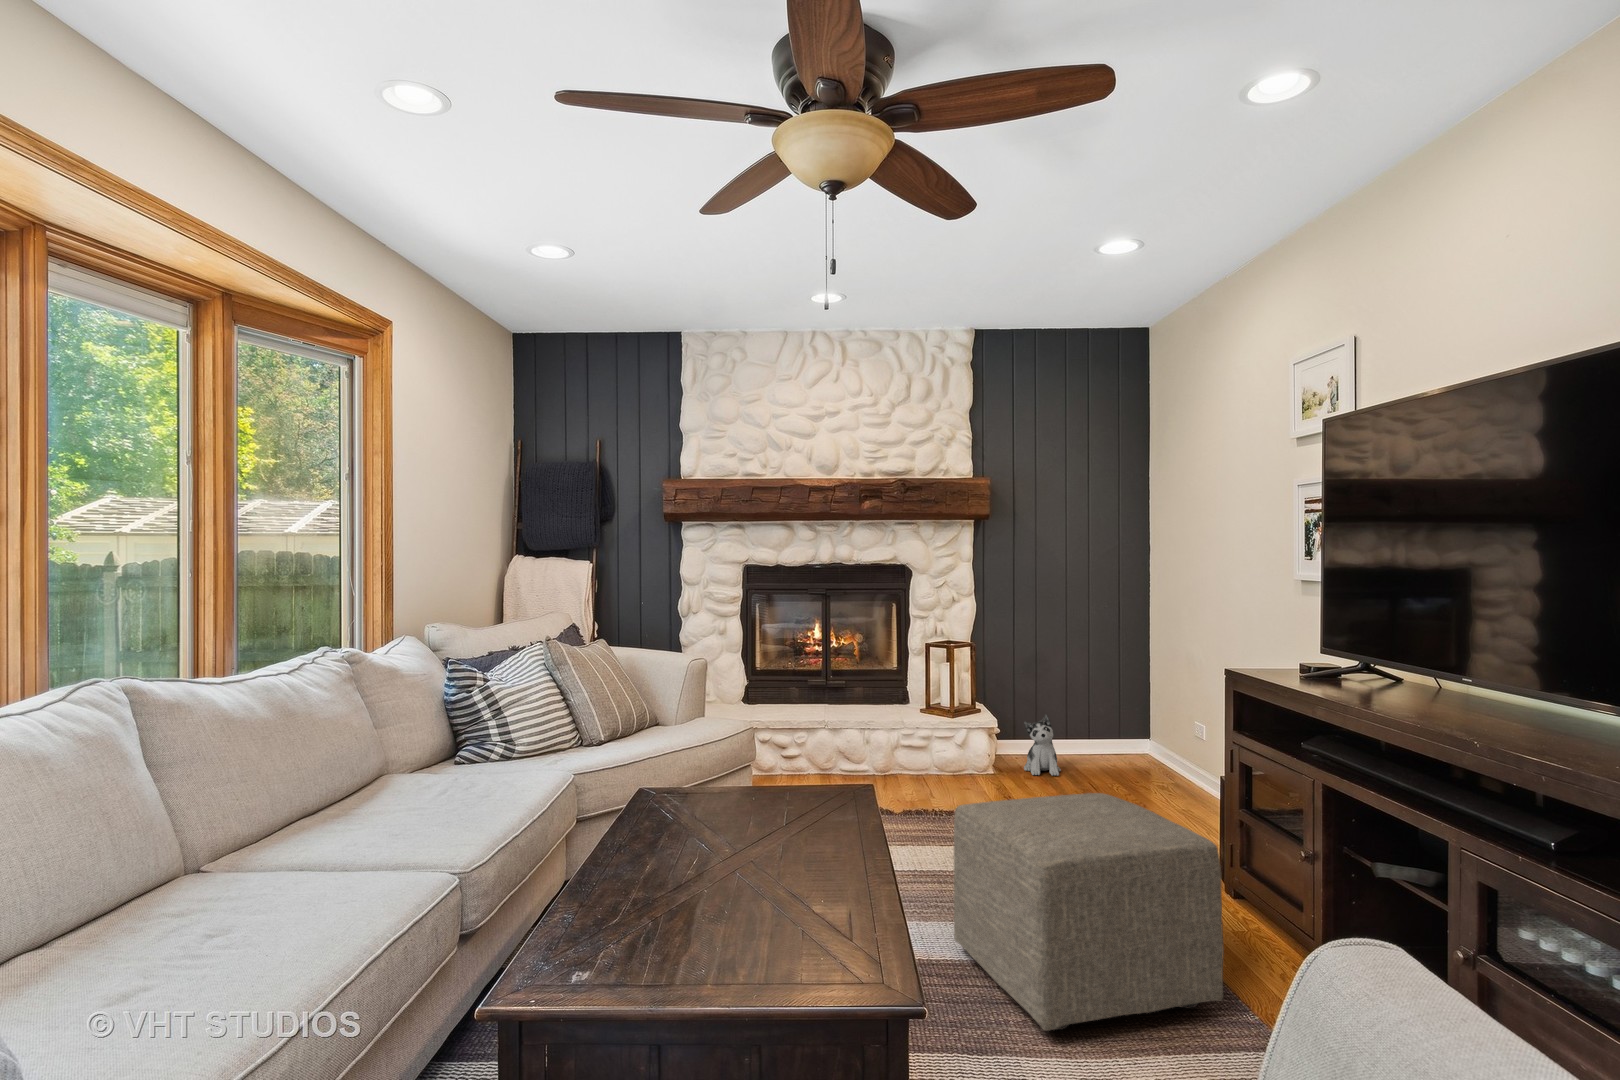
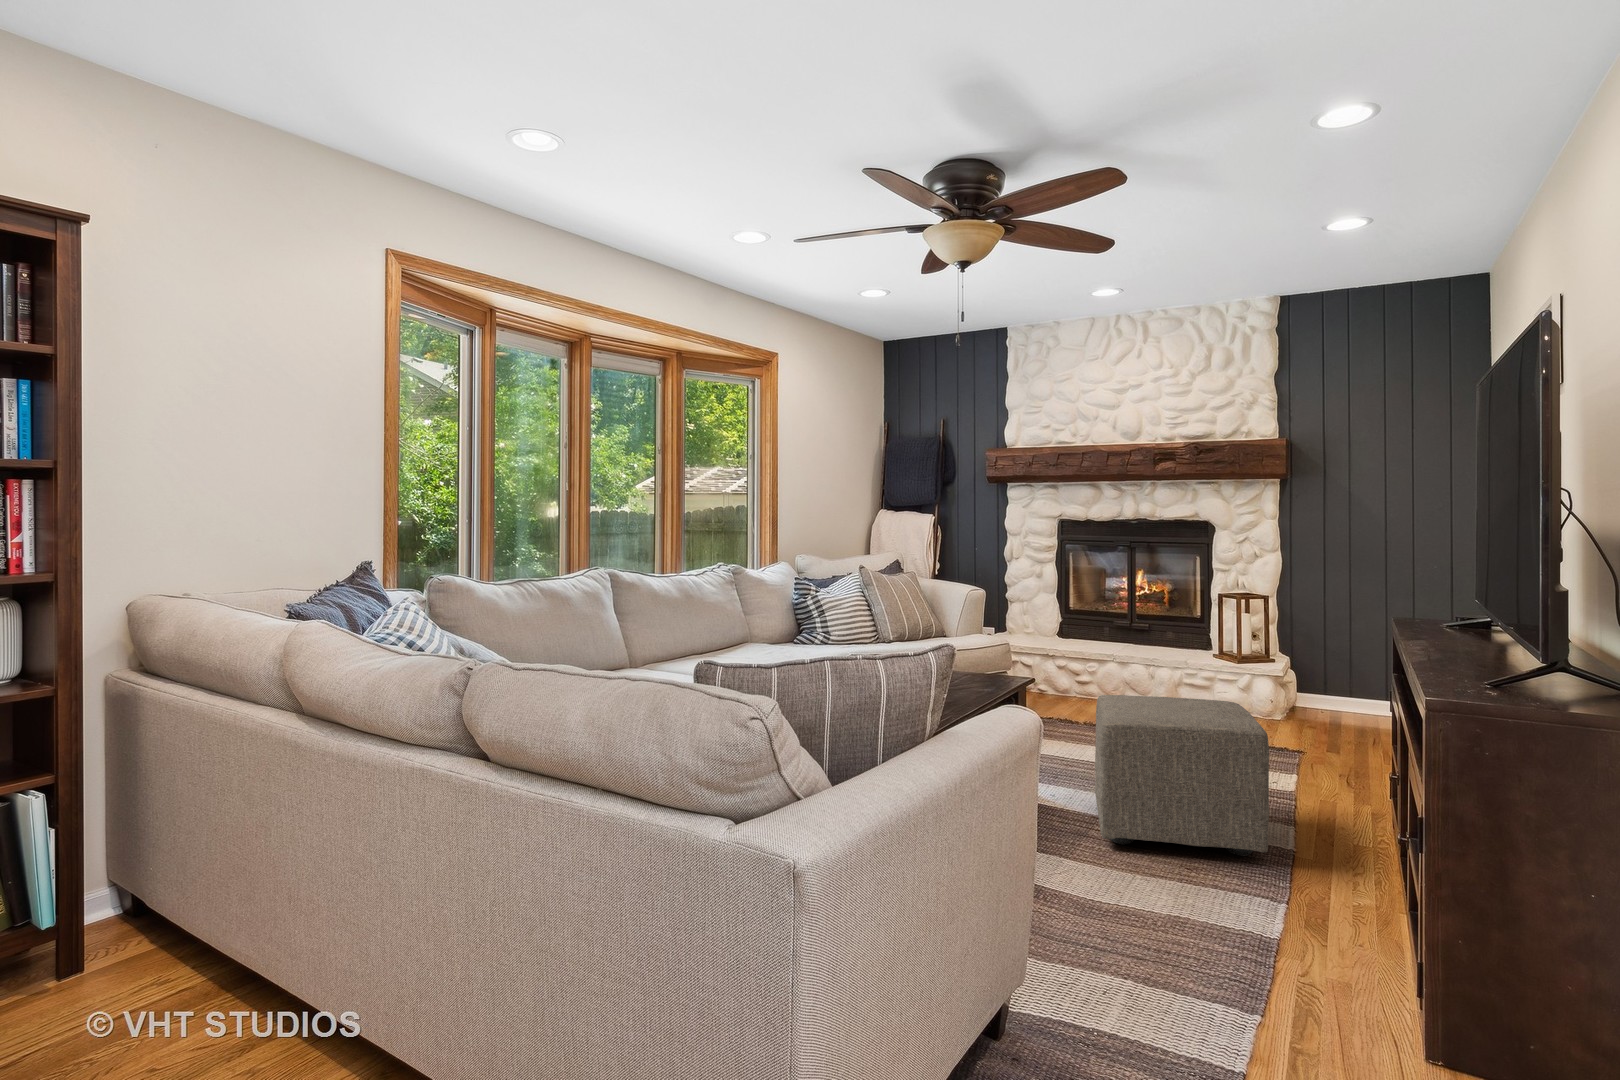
plush toy: present [1024,715,1061,776] -> none [1315,667,1356,726]

